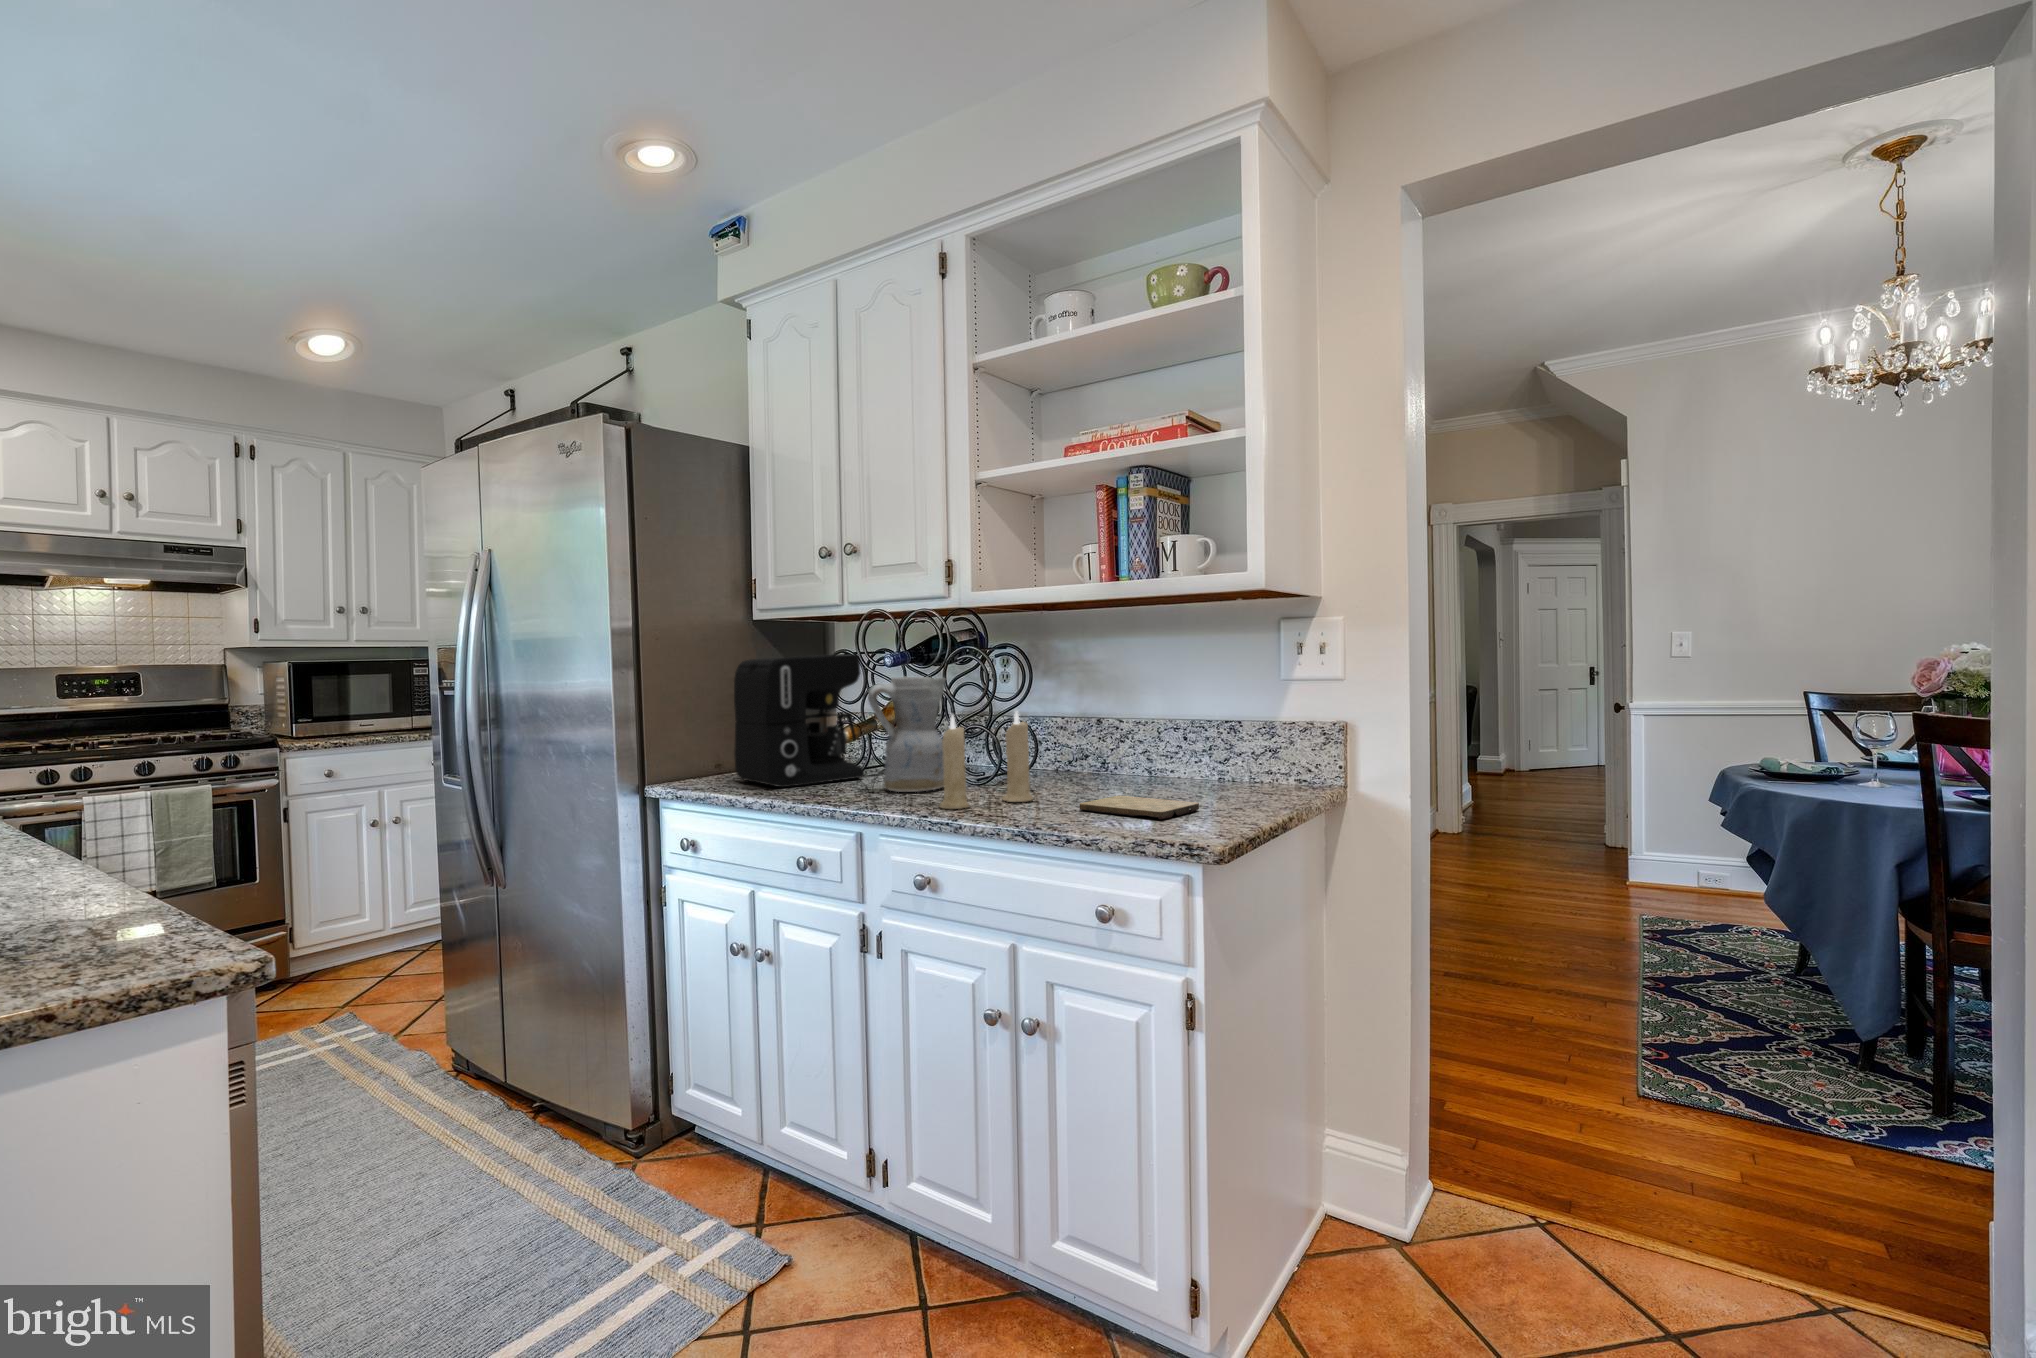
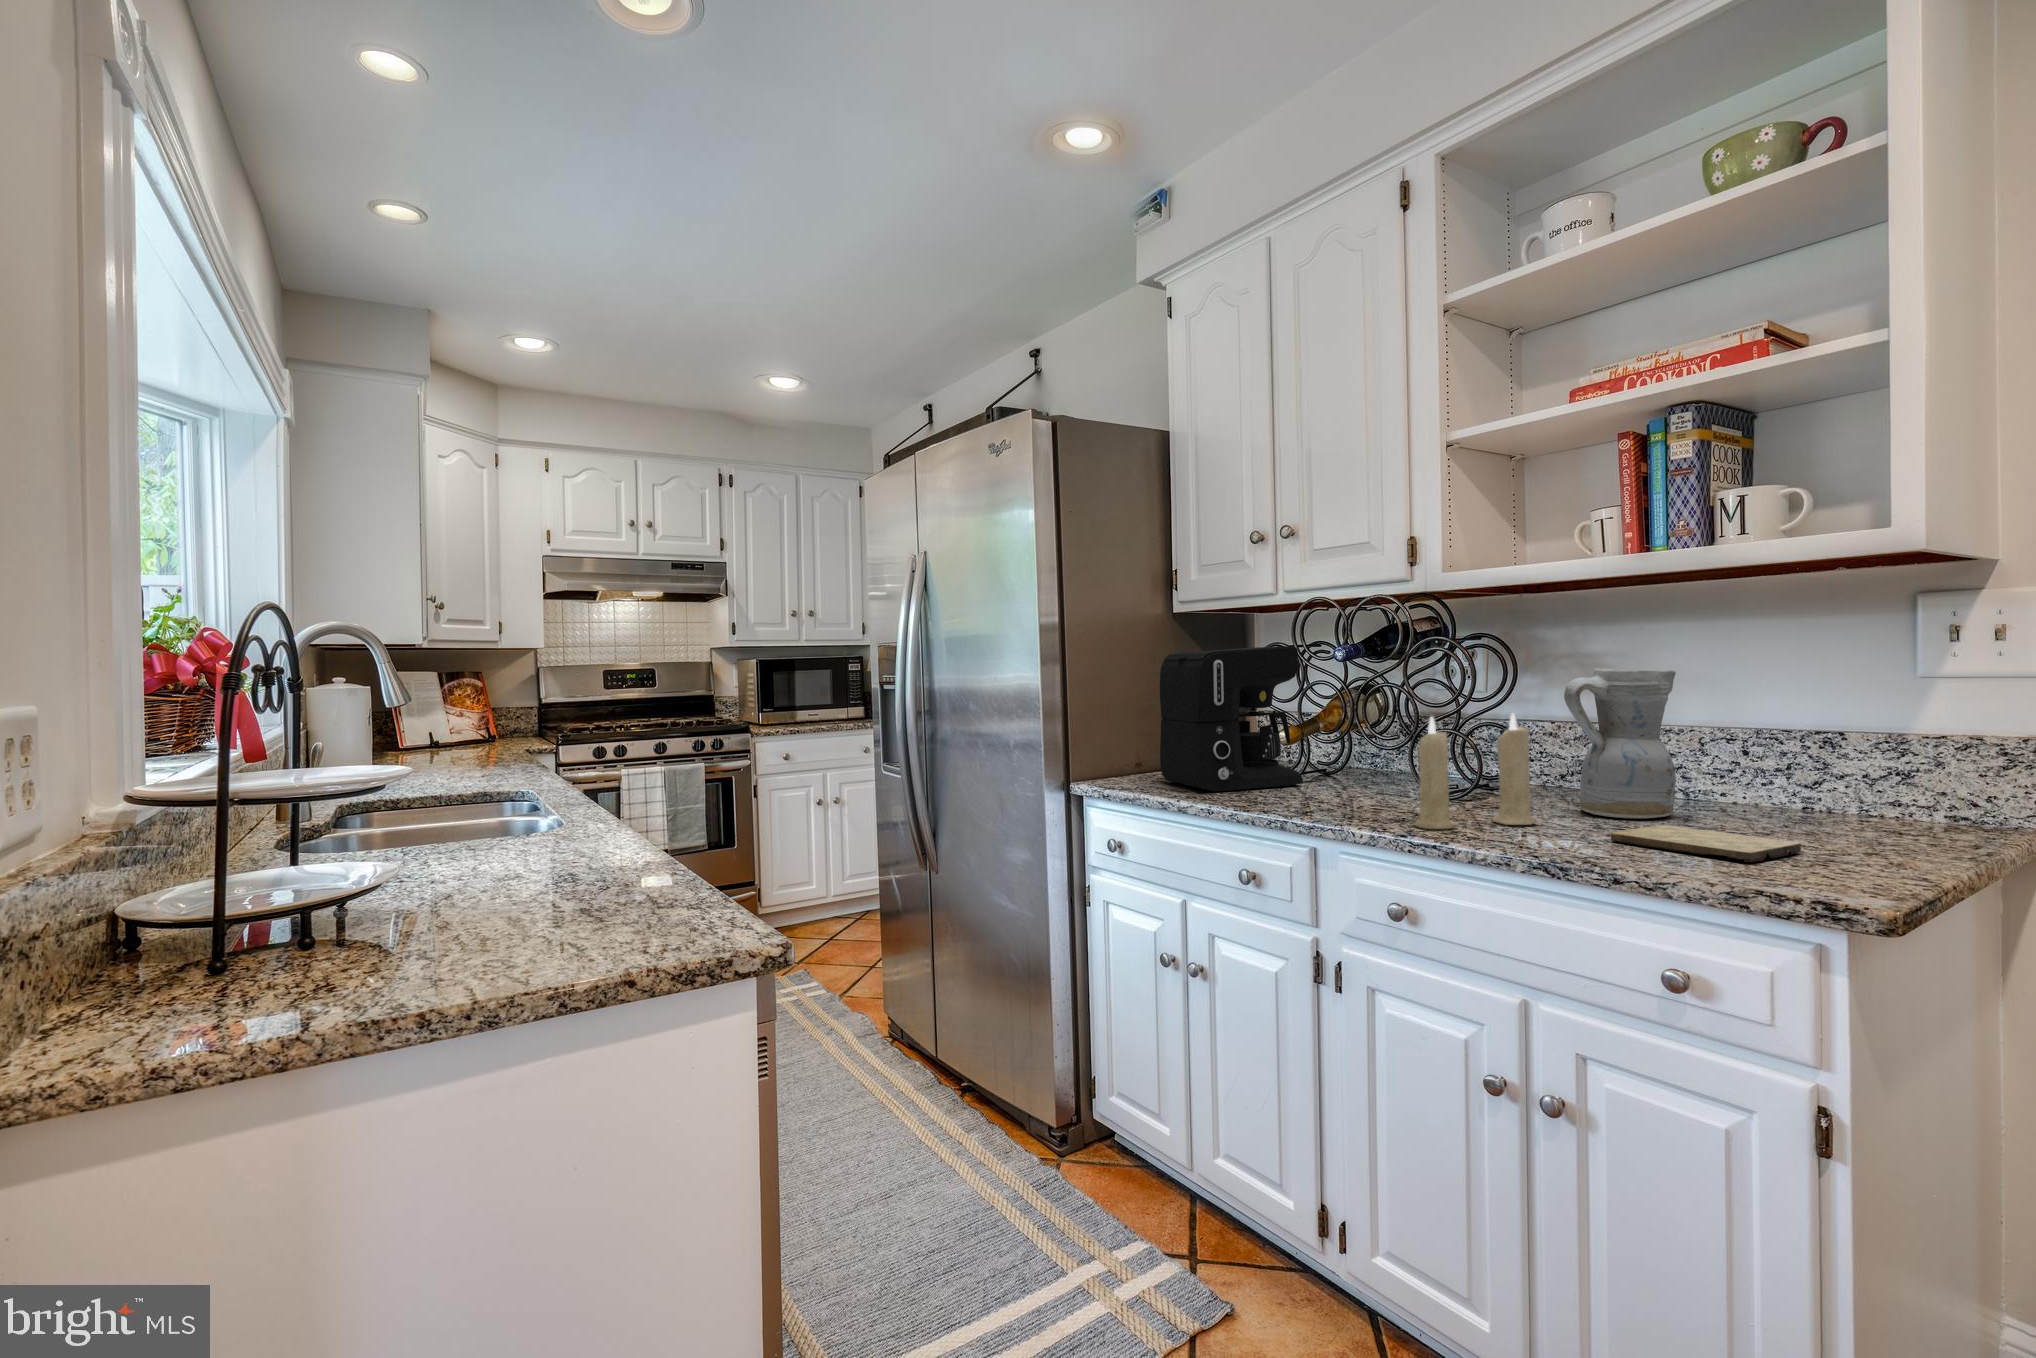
ceramic pitcher: present [868,676,946,792] -> present [1564,668,1676,818]

